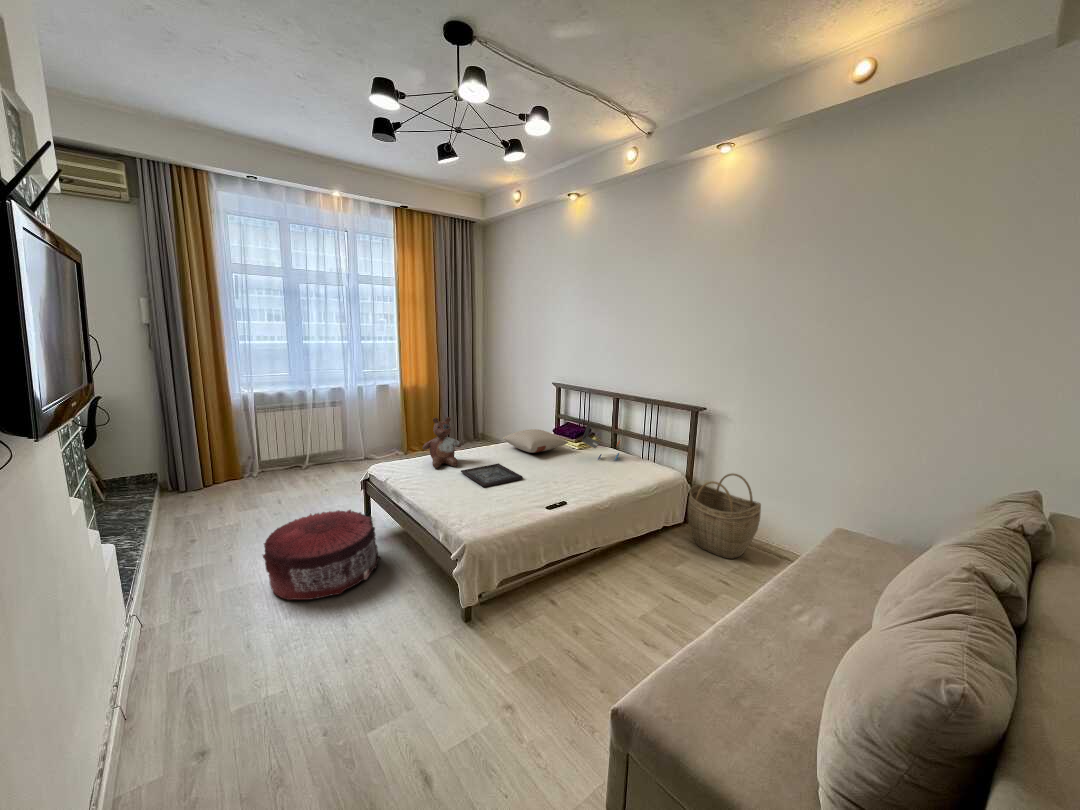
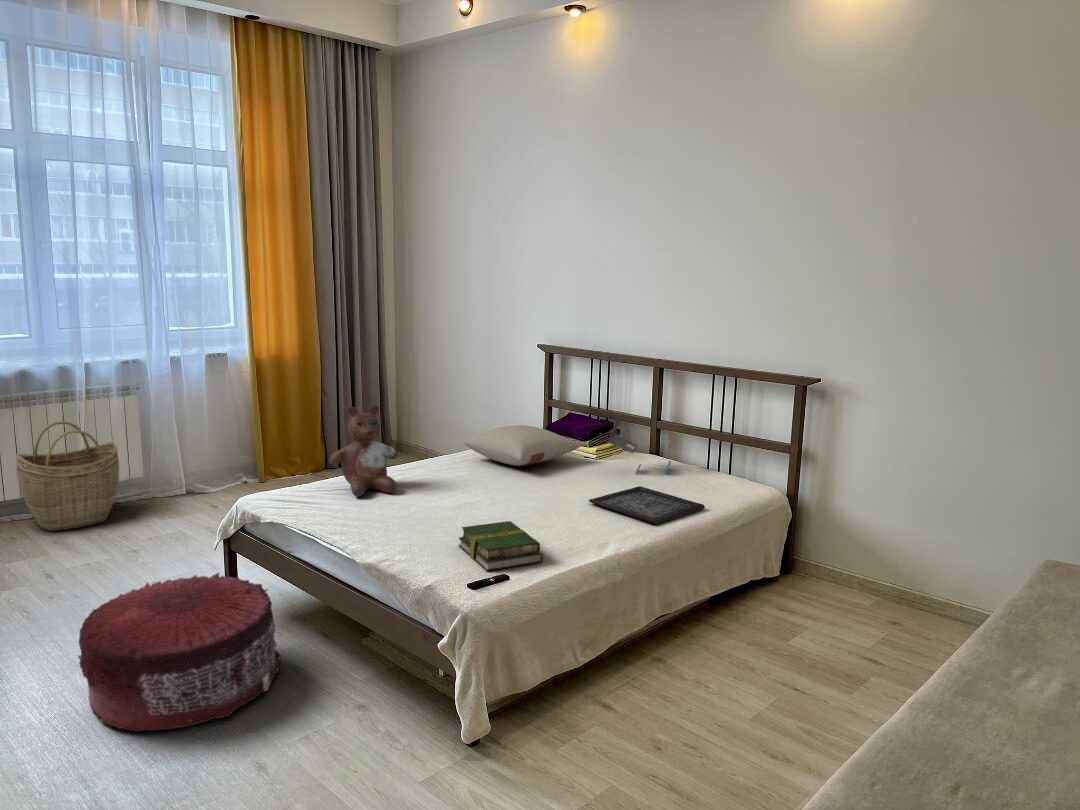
tray: present [461,463,523,487] -> present [589,486,705,524]
woven basket: present [688,474,761,559] -> present [16,421,119,531]
book: none [479,488,523,519] -> present [459,521,543,571]

